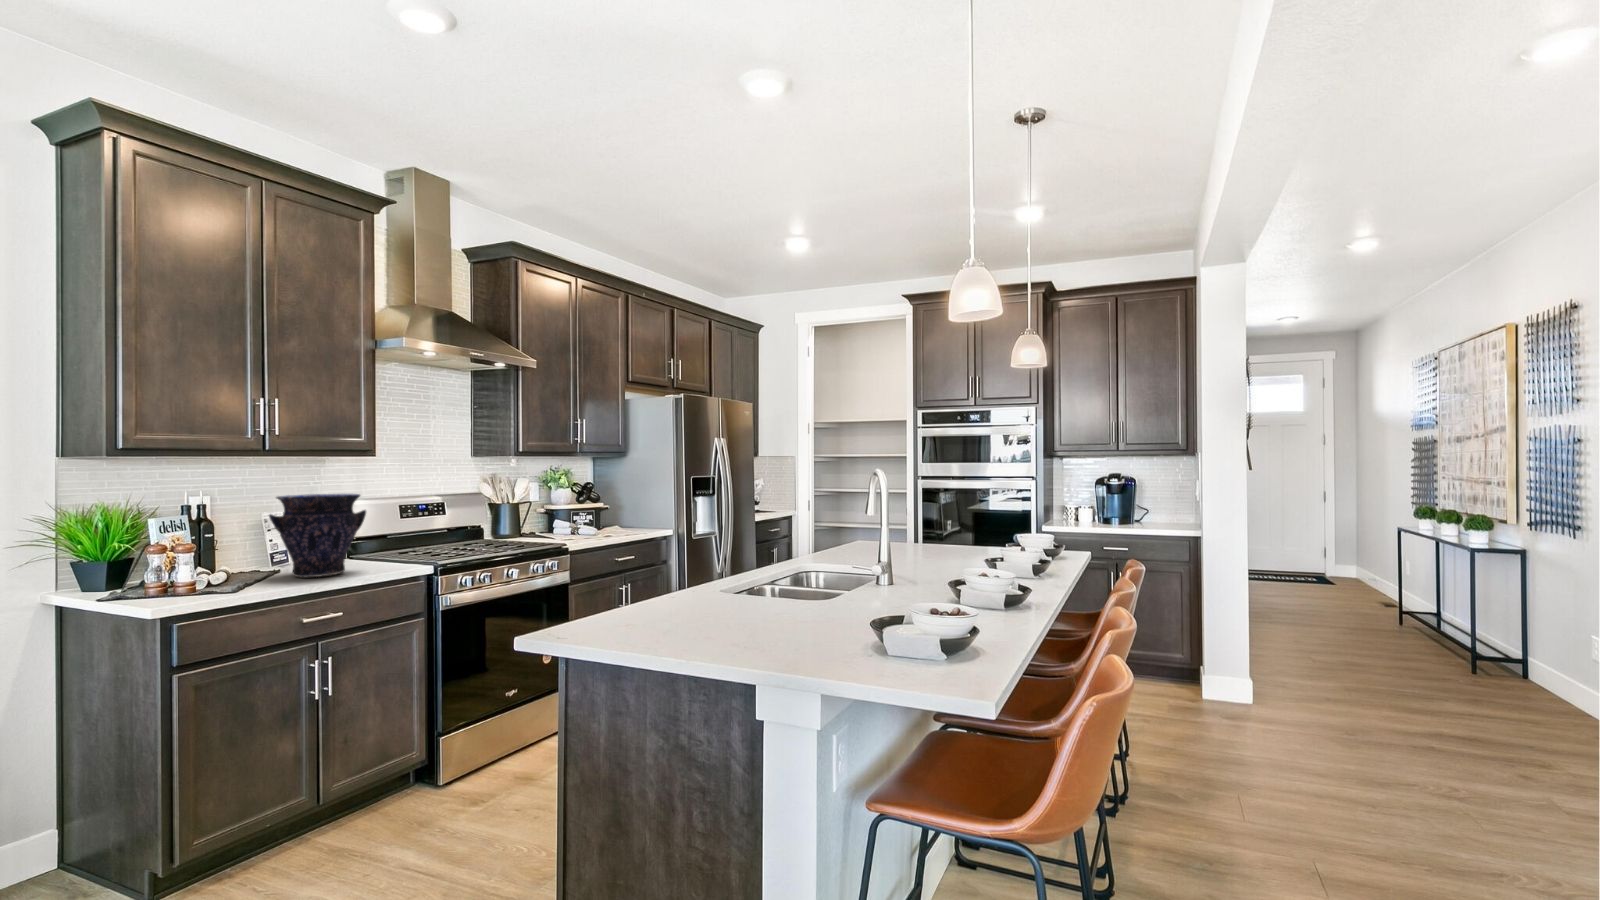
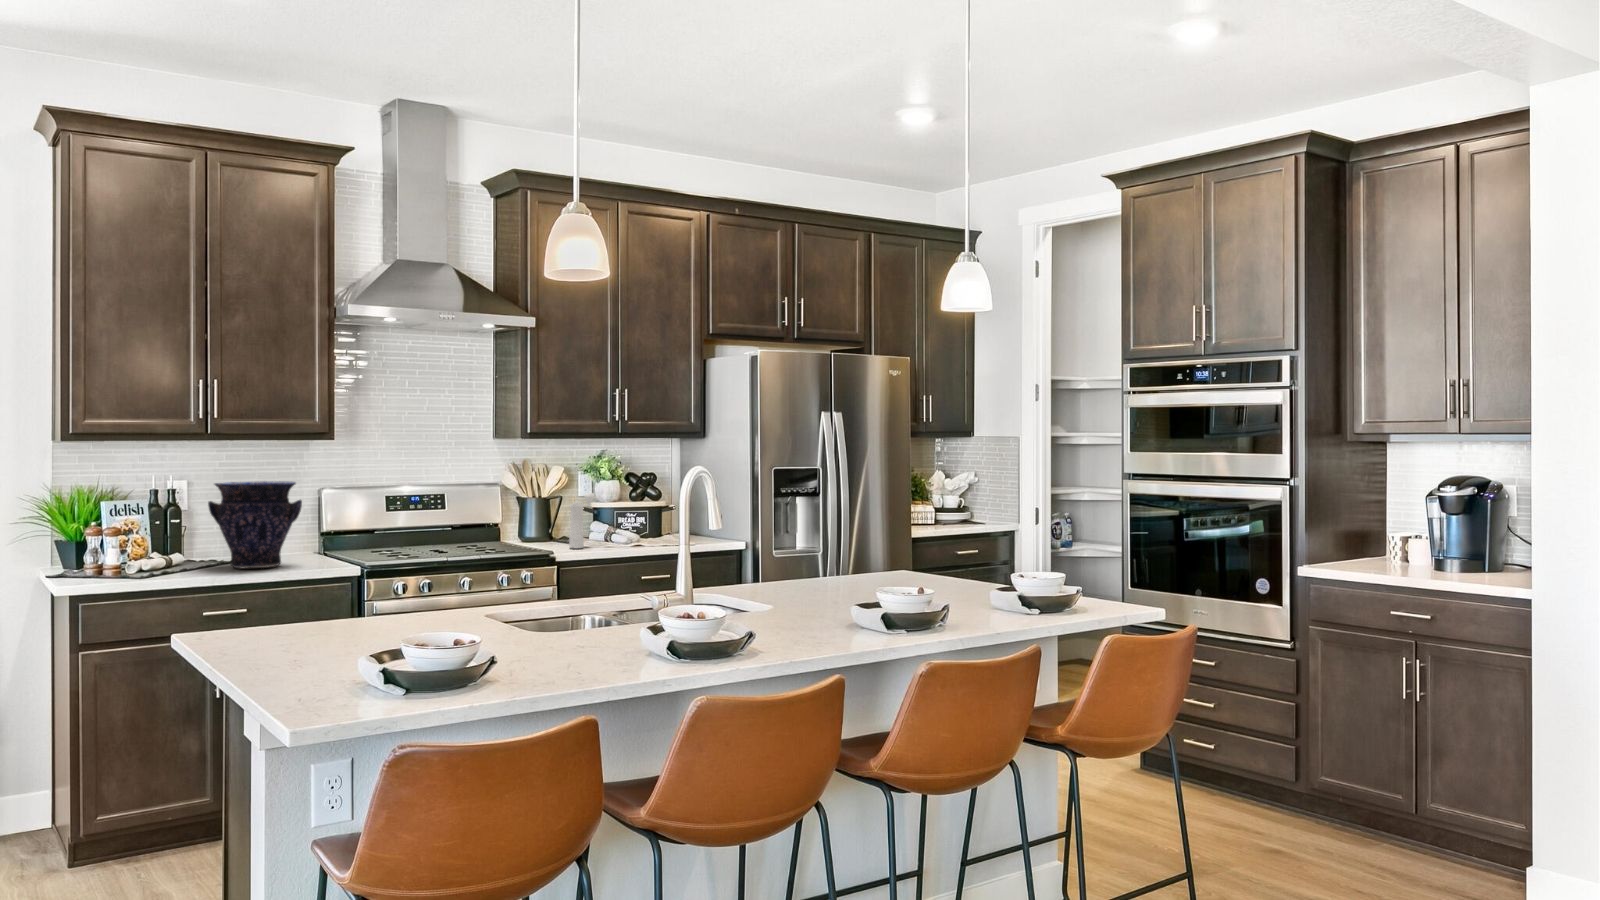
pepper mill: none [564,498,577,542] -> present [569,493,594,548]

